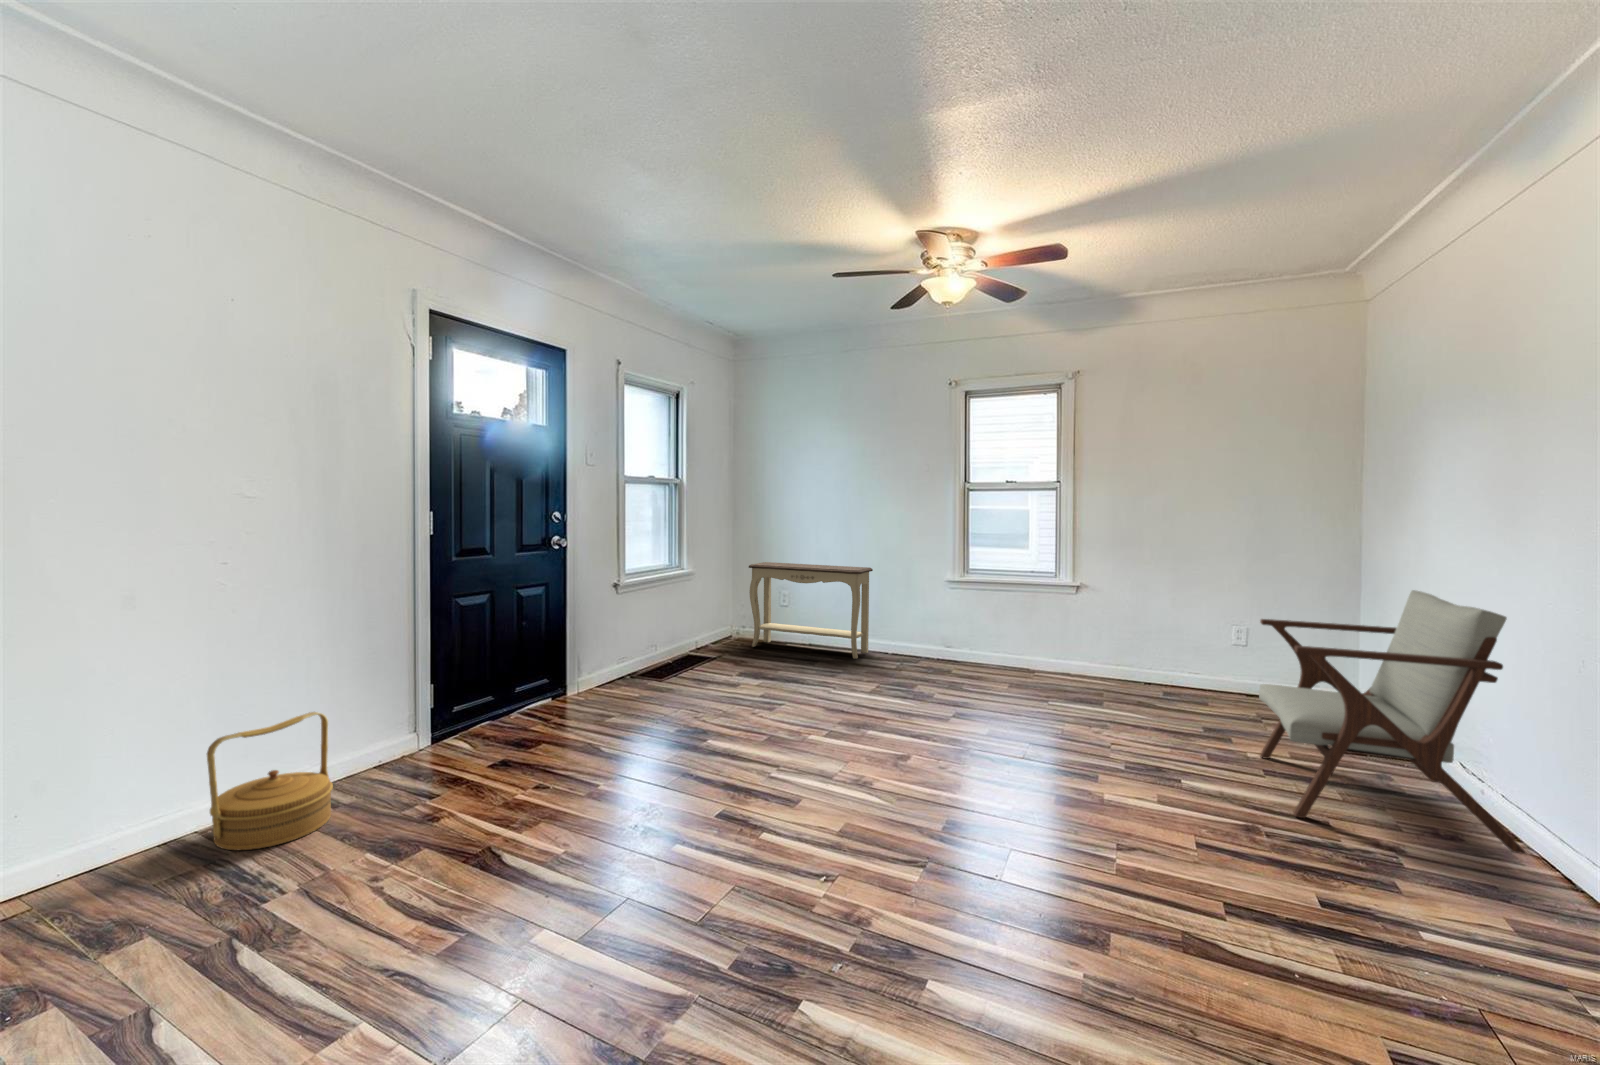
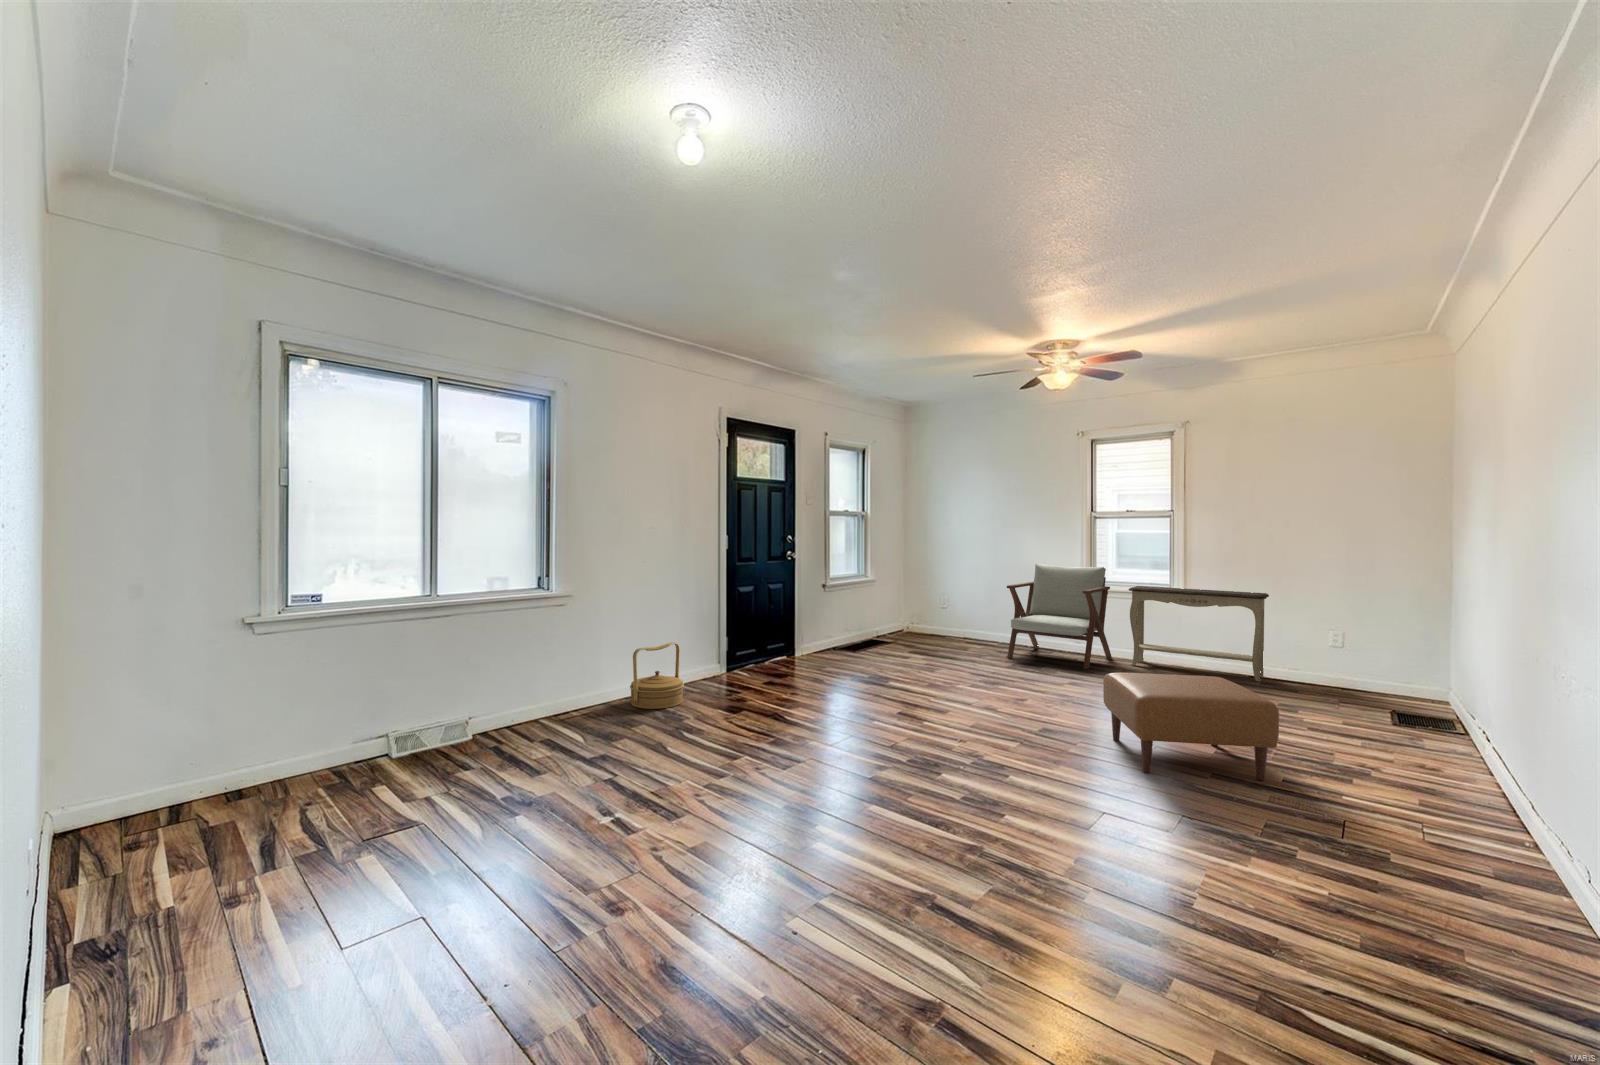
console table: present [749,562,873,659] -> present [1129,586,1269,682]
lounge chair: present [1259,590,1527,854] -> present [1007,564,1112,669]
ottoman: none [1035,728,1328,921] -> present [1103,673,1279,780]

